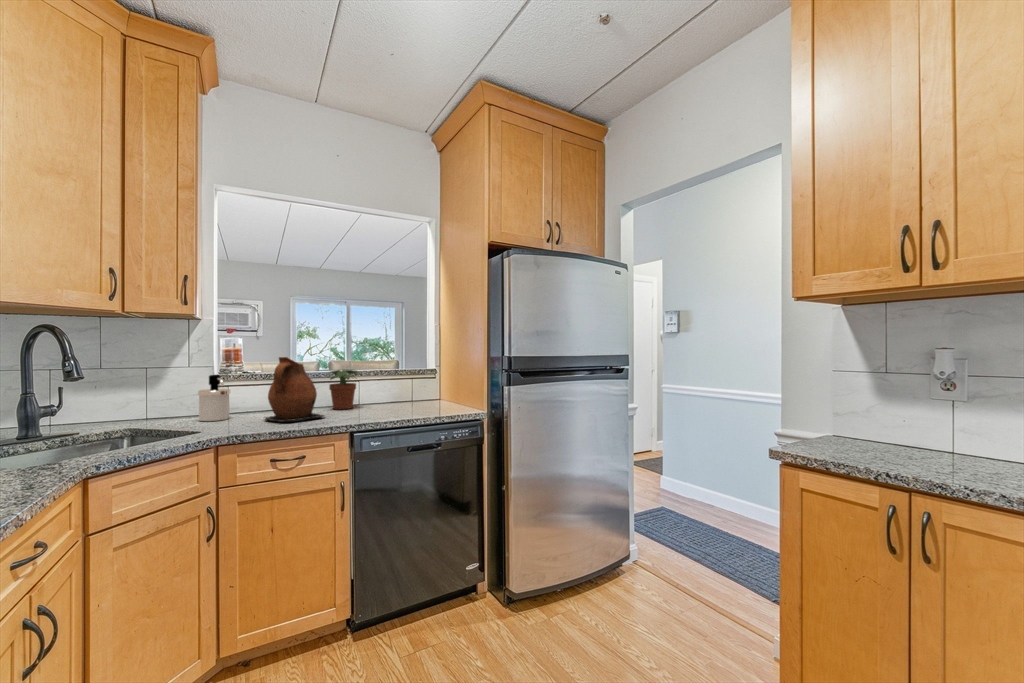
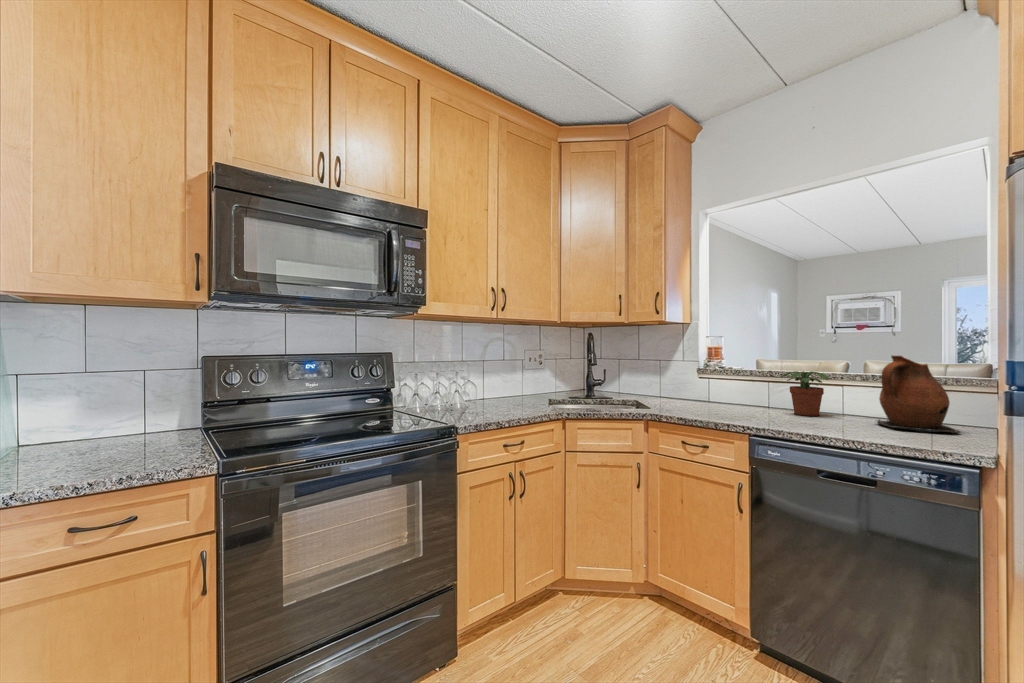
ceramic pitcher: present [265,357,324,422] -> present [878,356,960,433]
soap dispenser: present [198,375,230,421] -> none [675,368,699,405]

